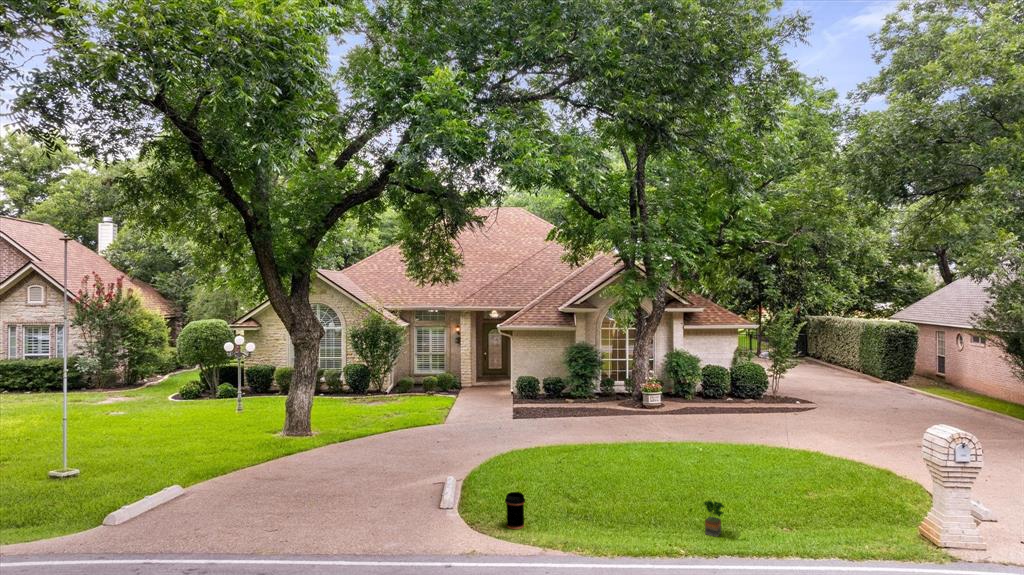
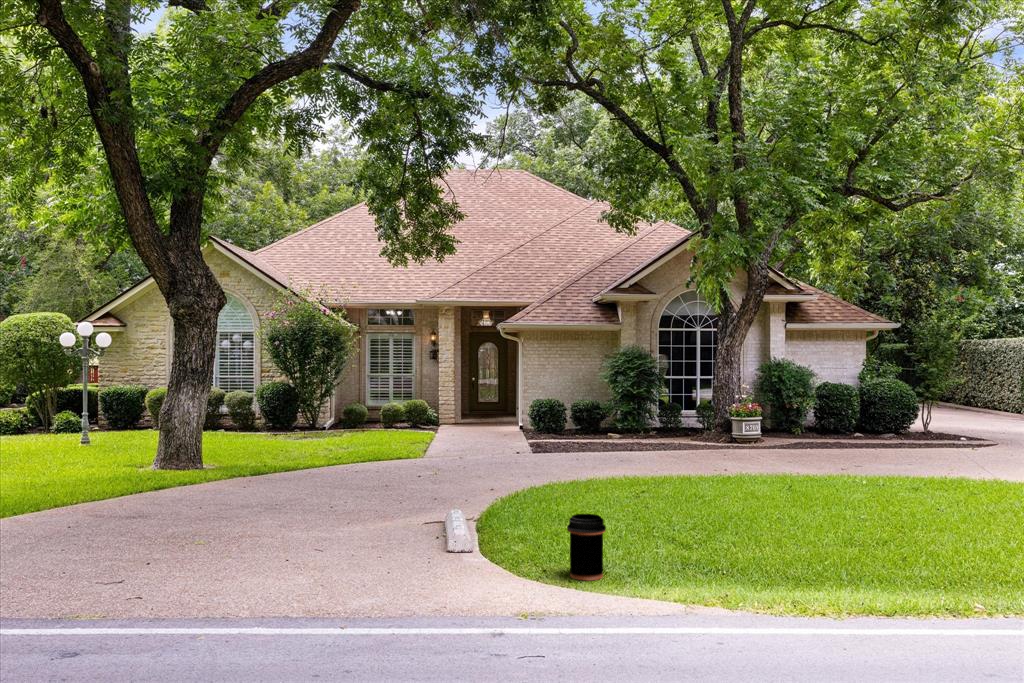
potted tree: present [704,501,724,537] -> none [943,523,992,590]

